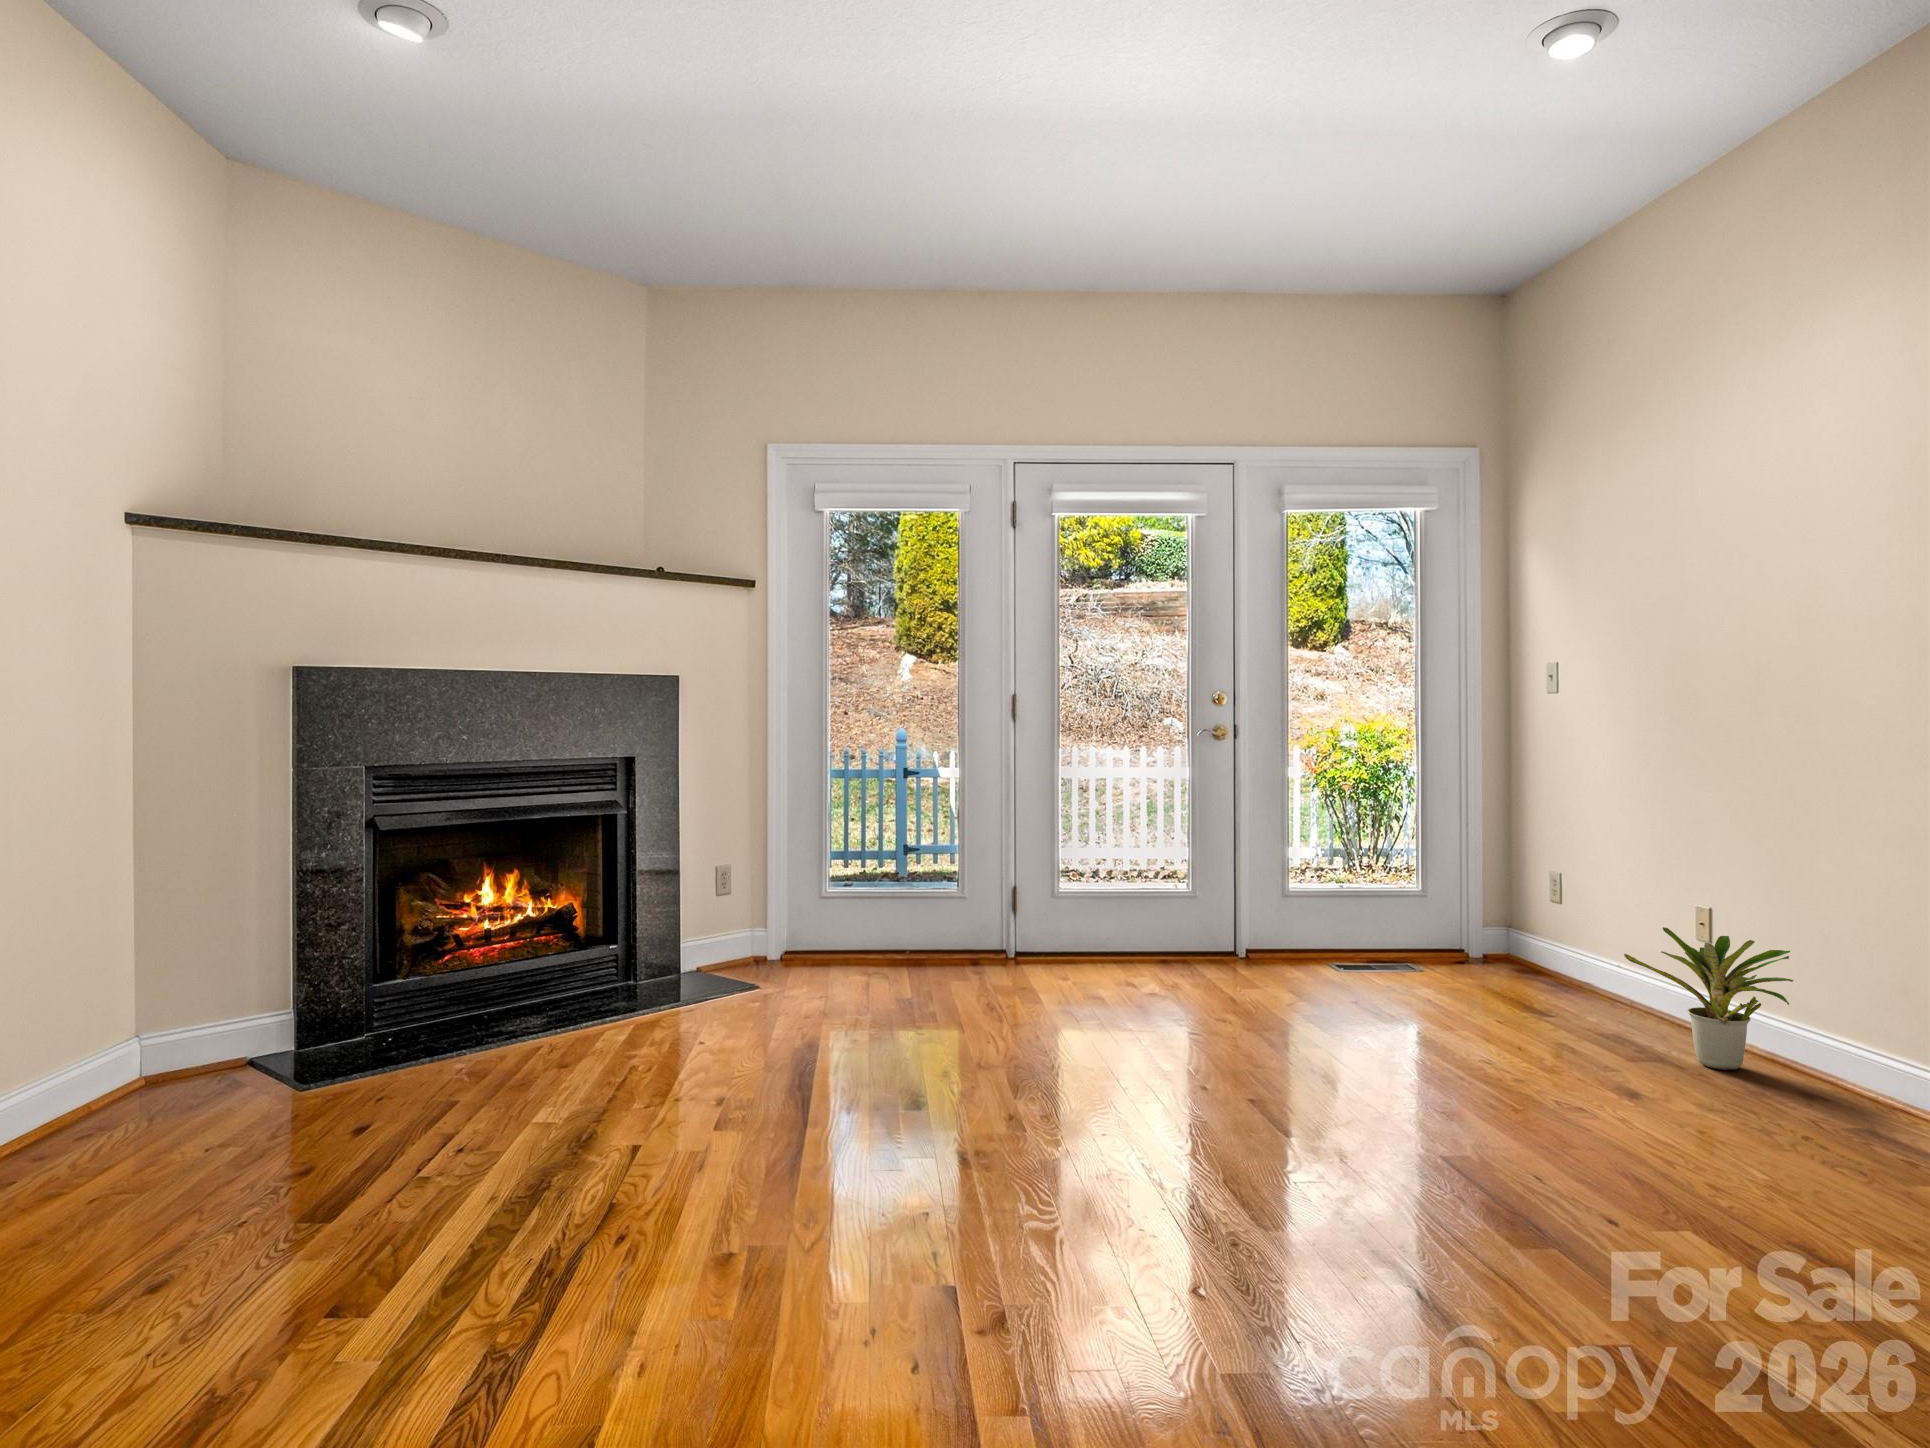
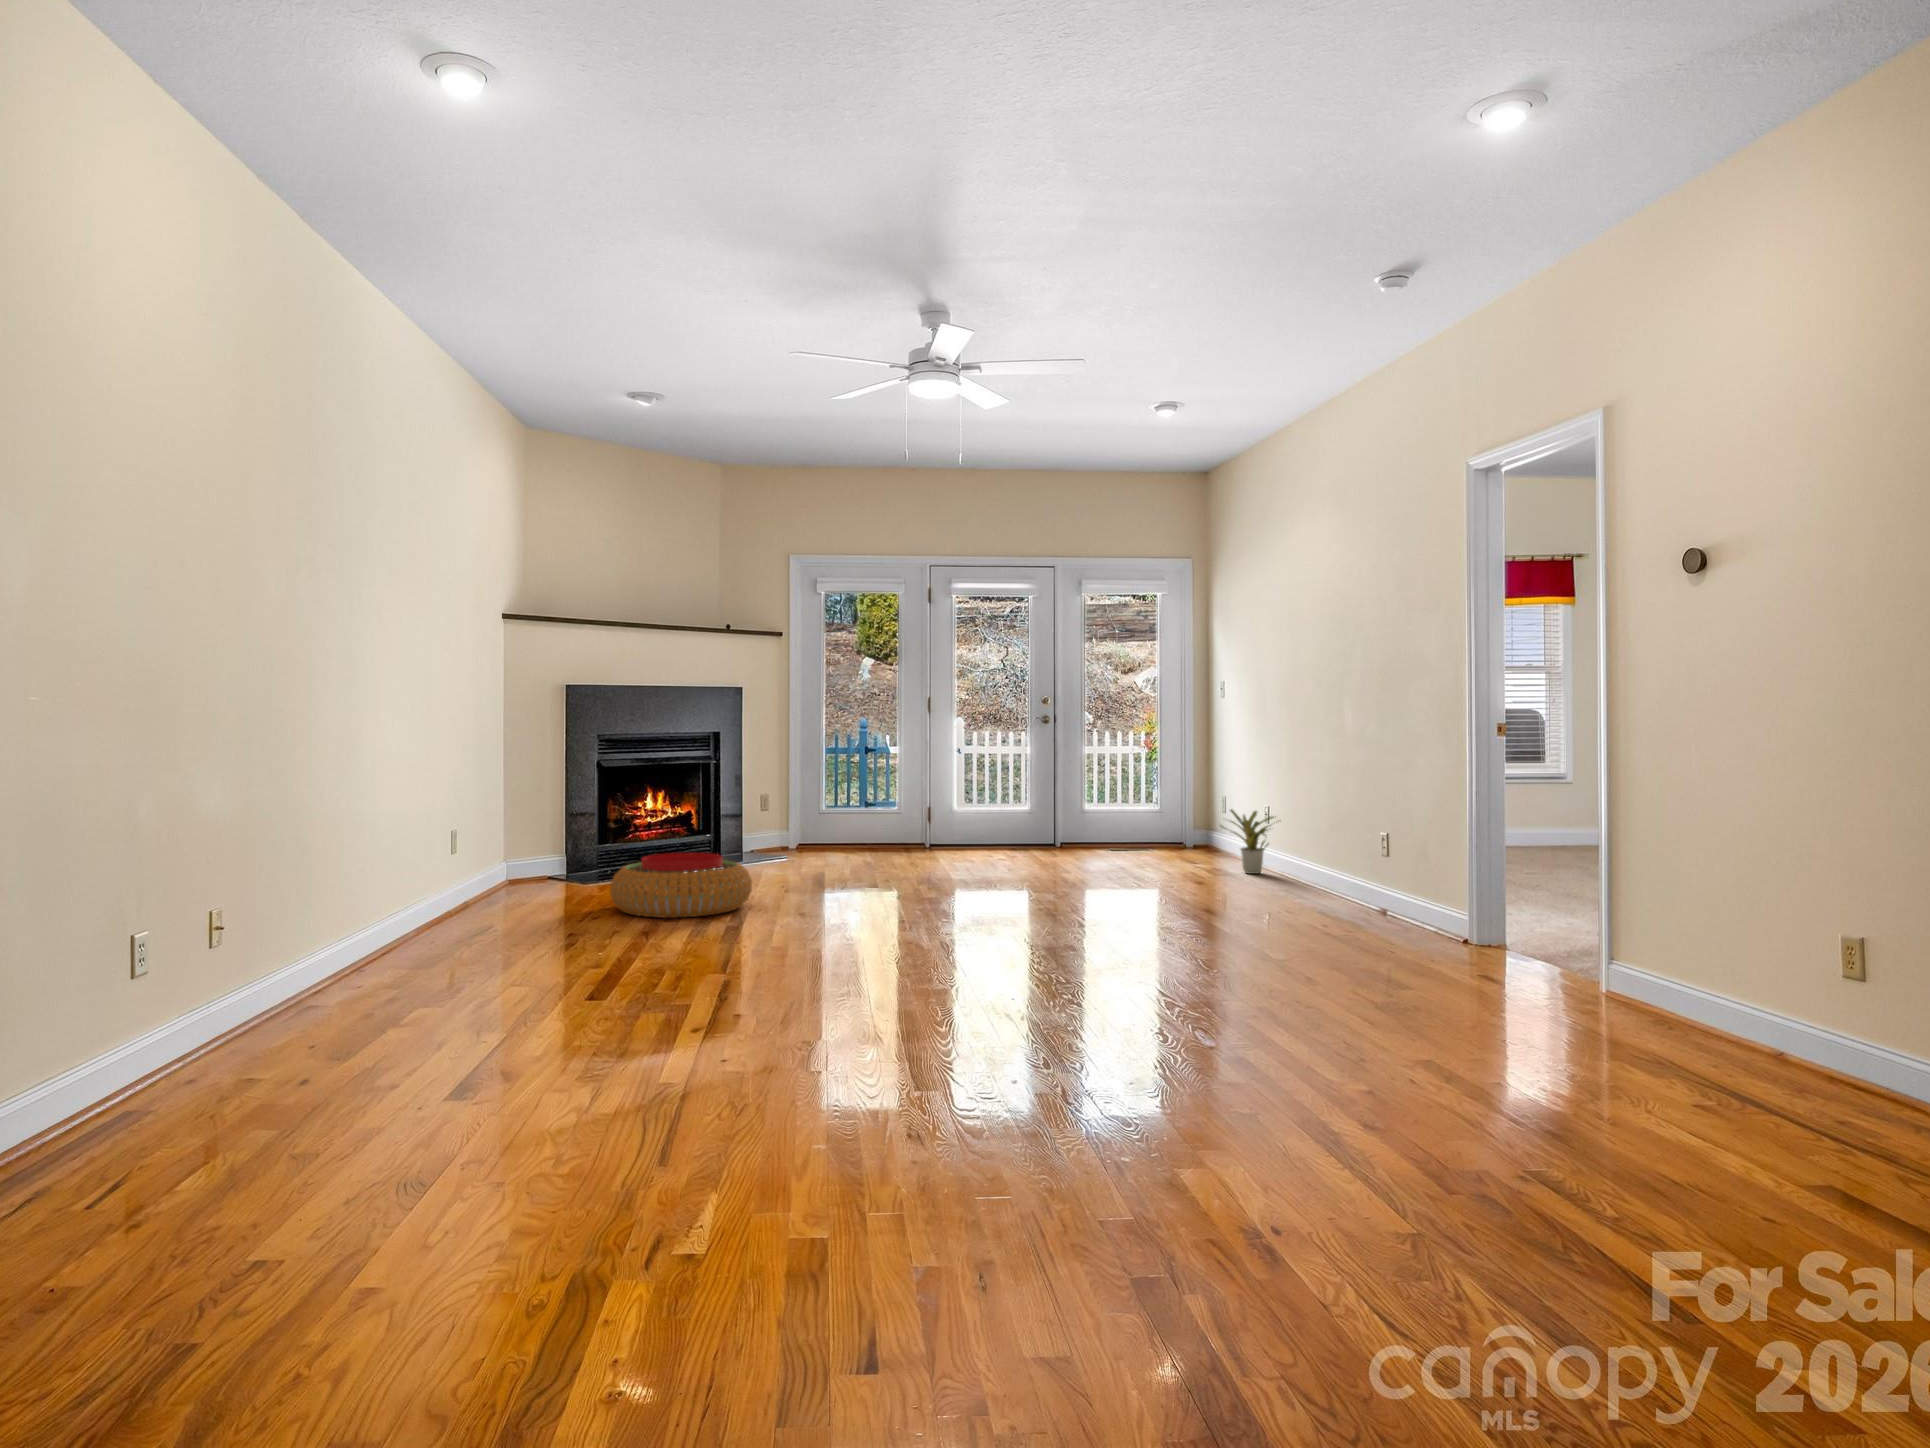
pouf: none [210,1074,610,1322] -> present [610,852,752,918]

